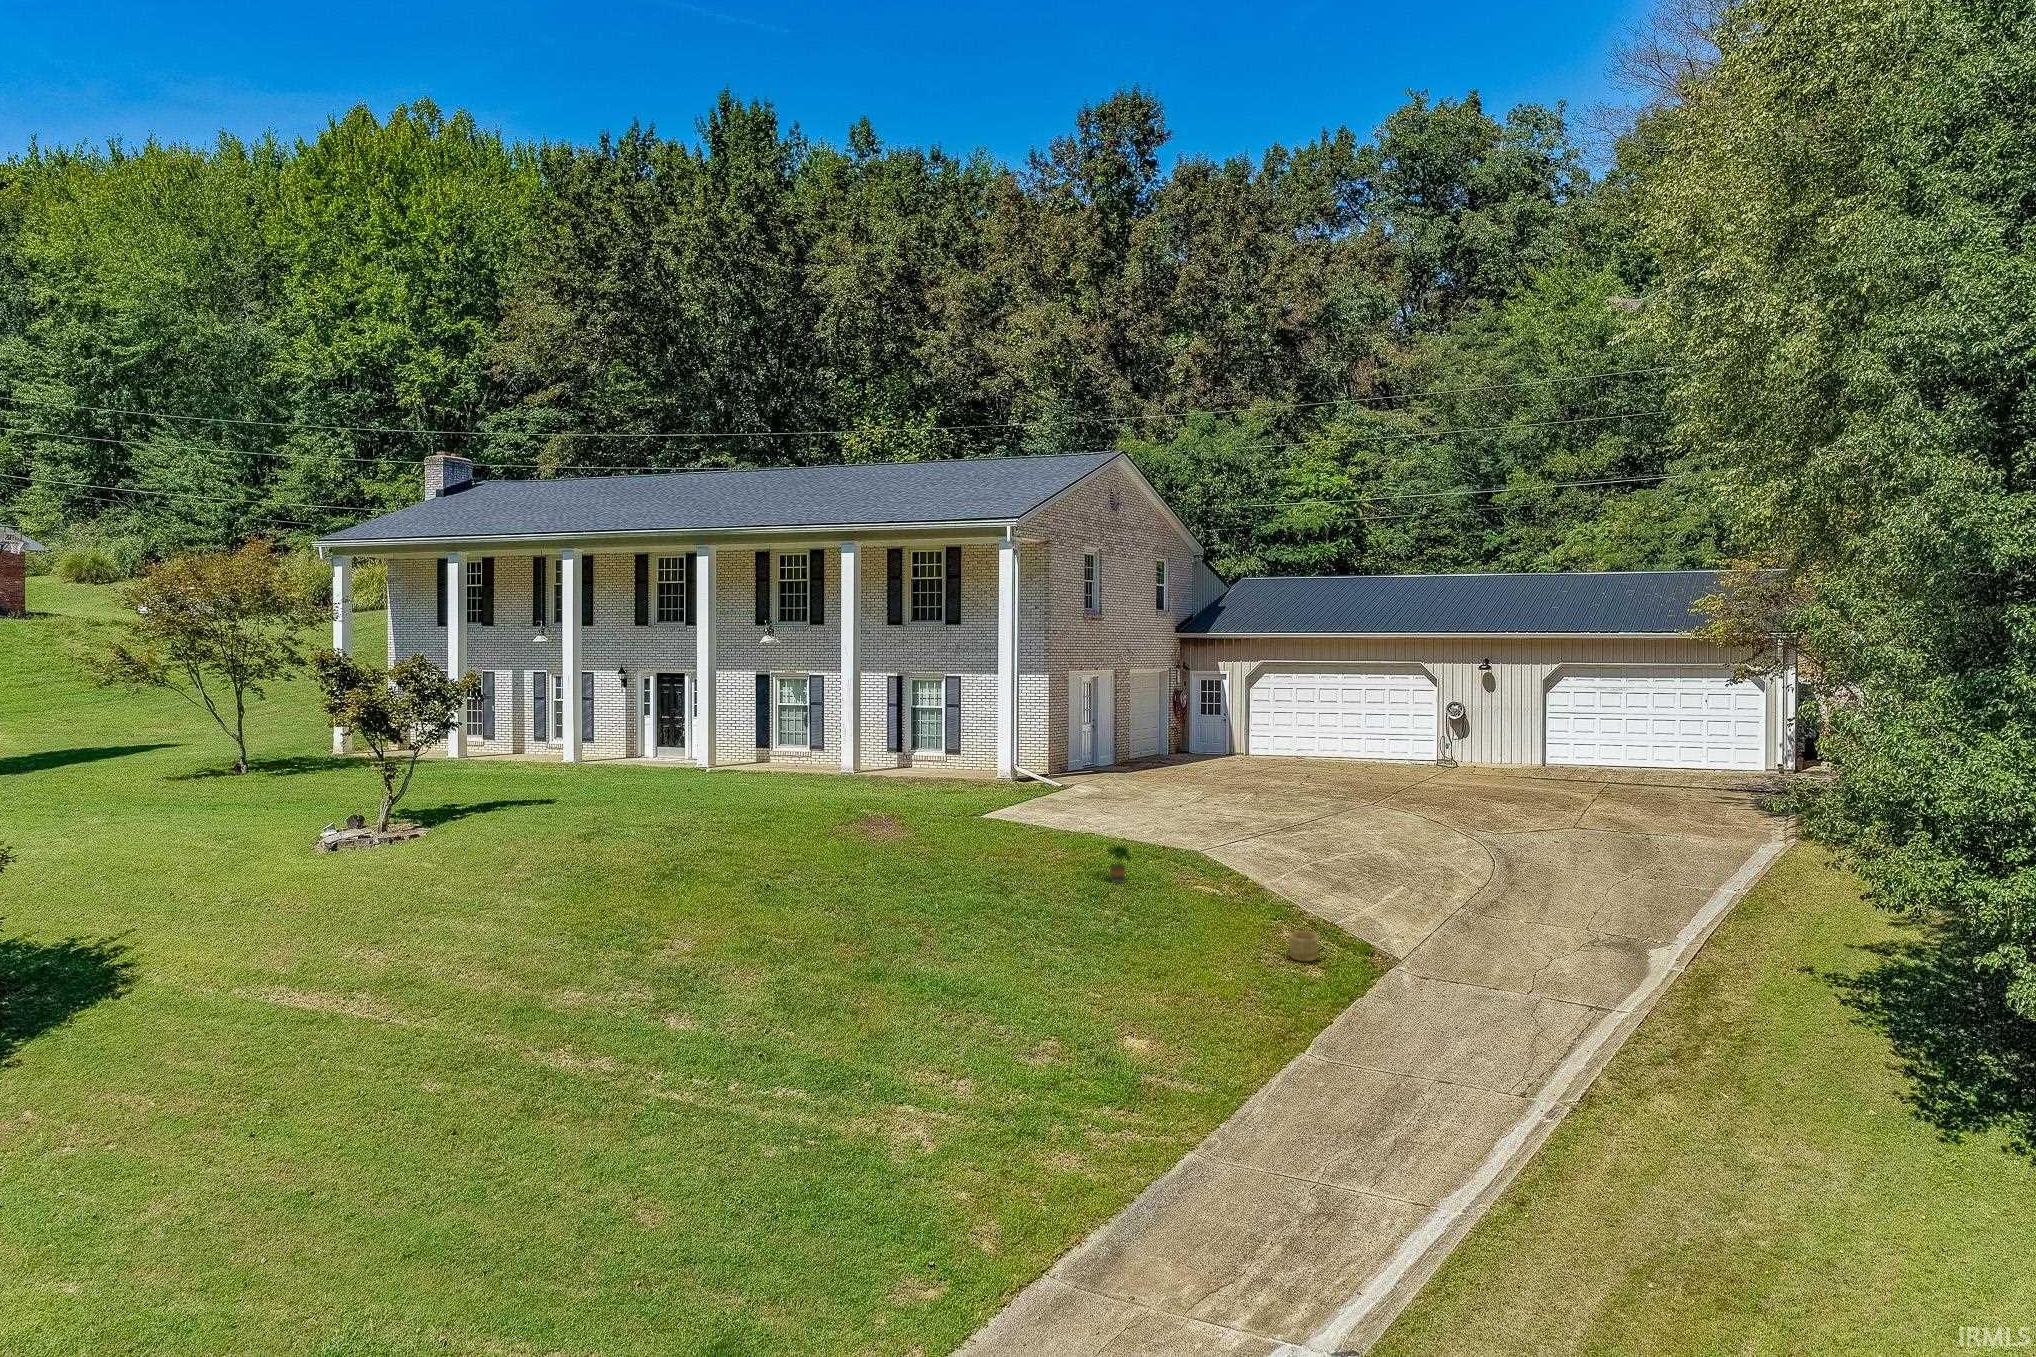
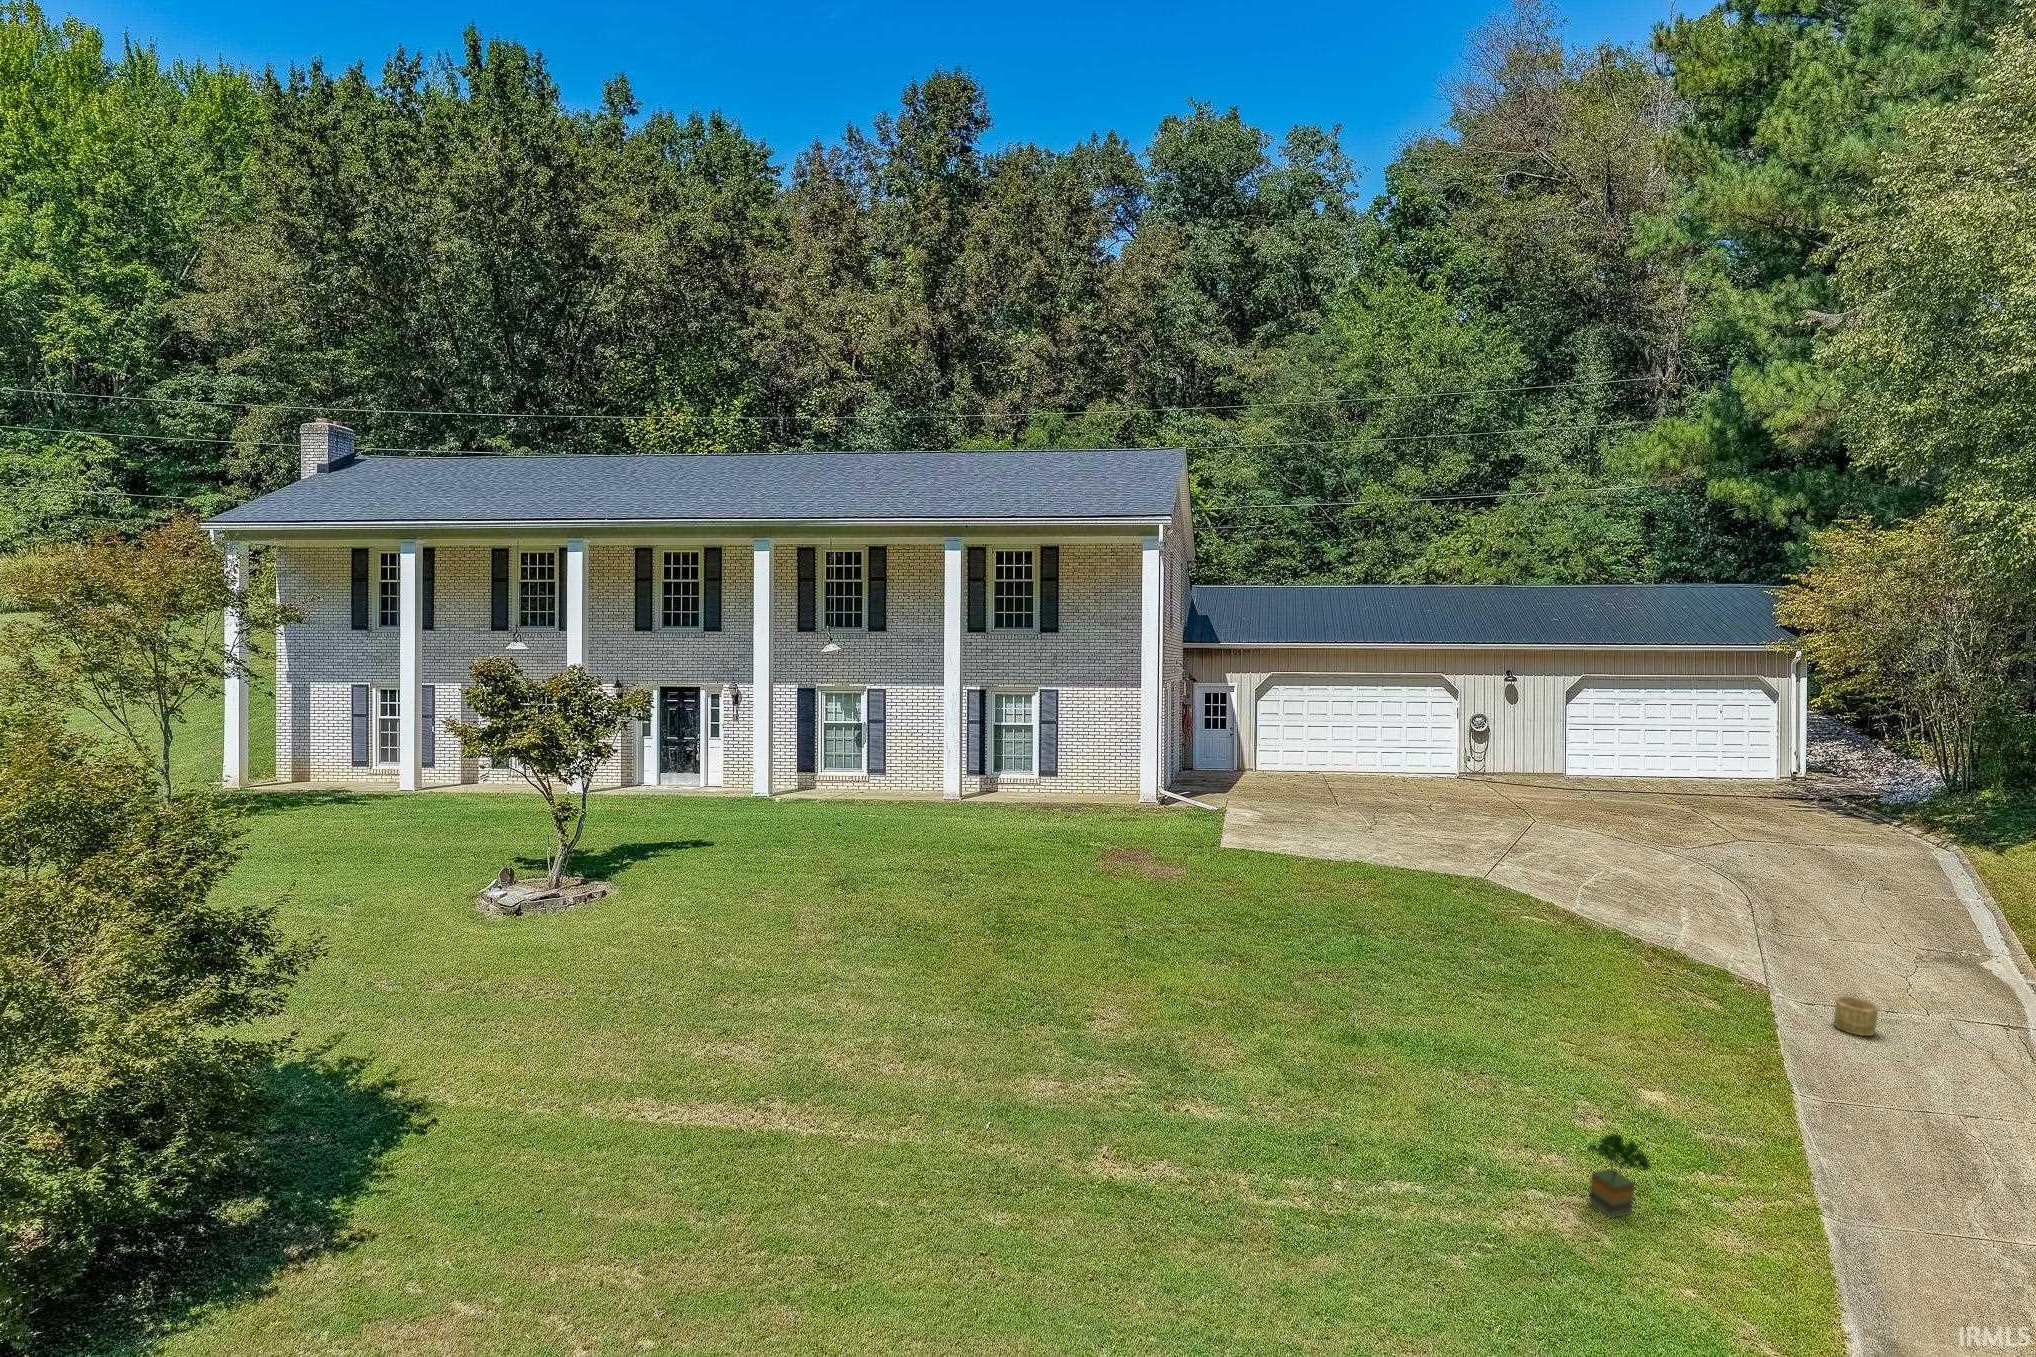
potted tree: present [1107,846,1131,883] -> present [1587,1134,1651,1218]

